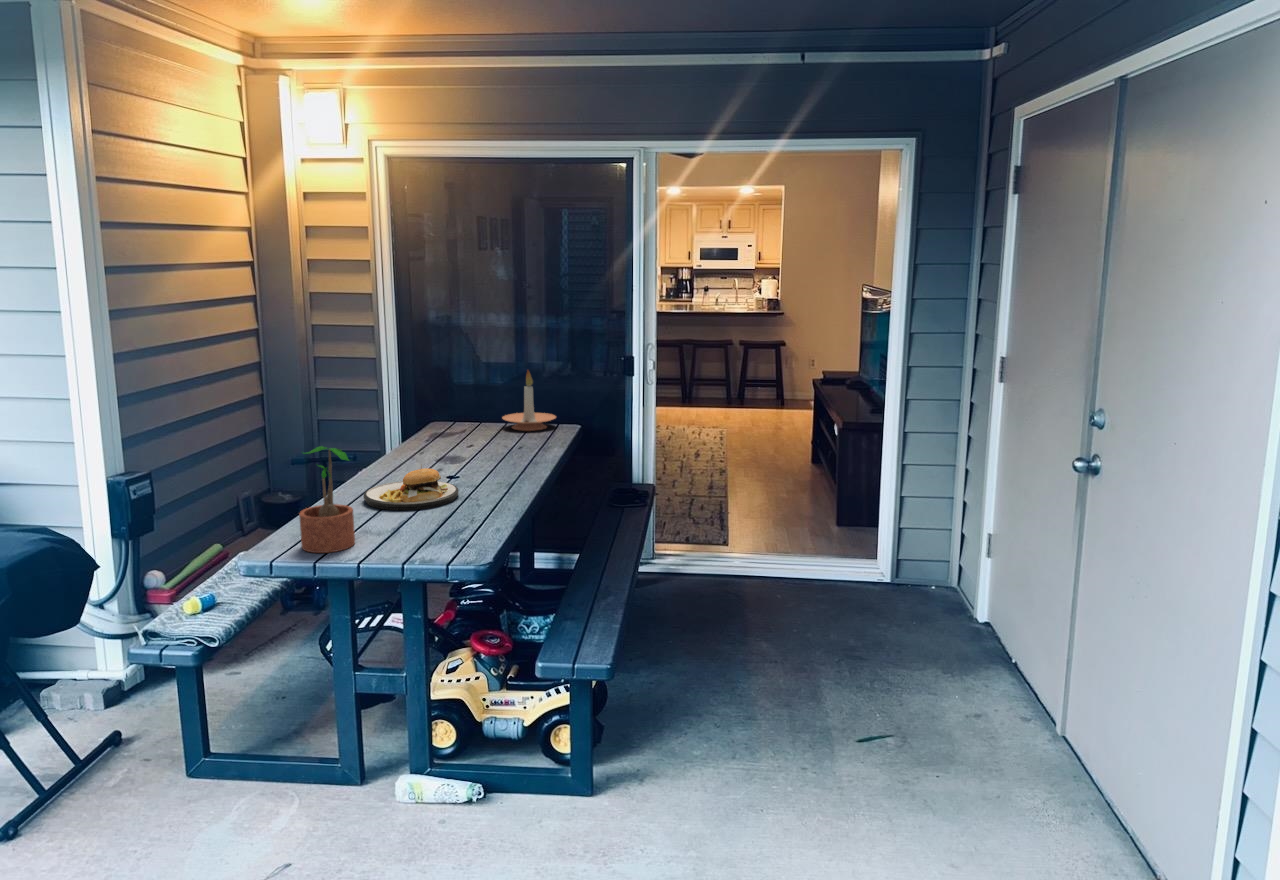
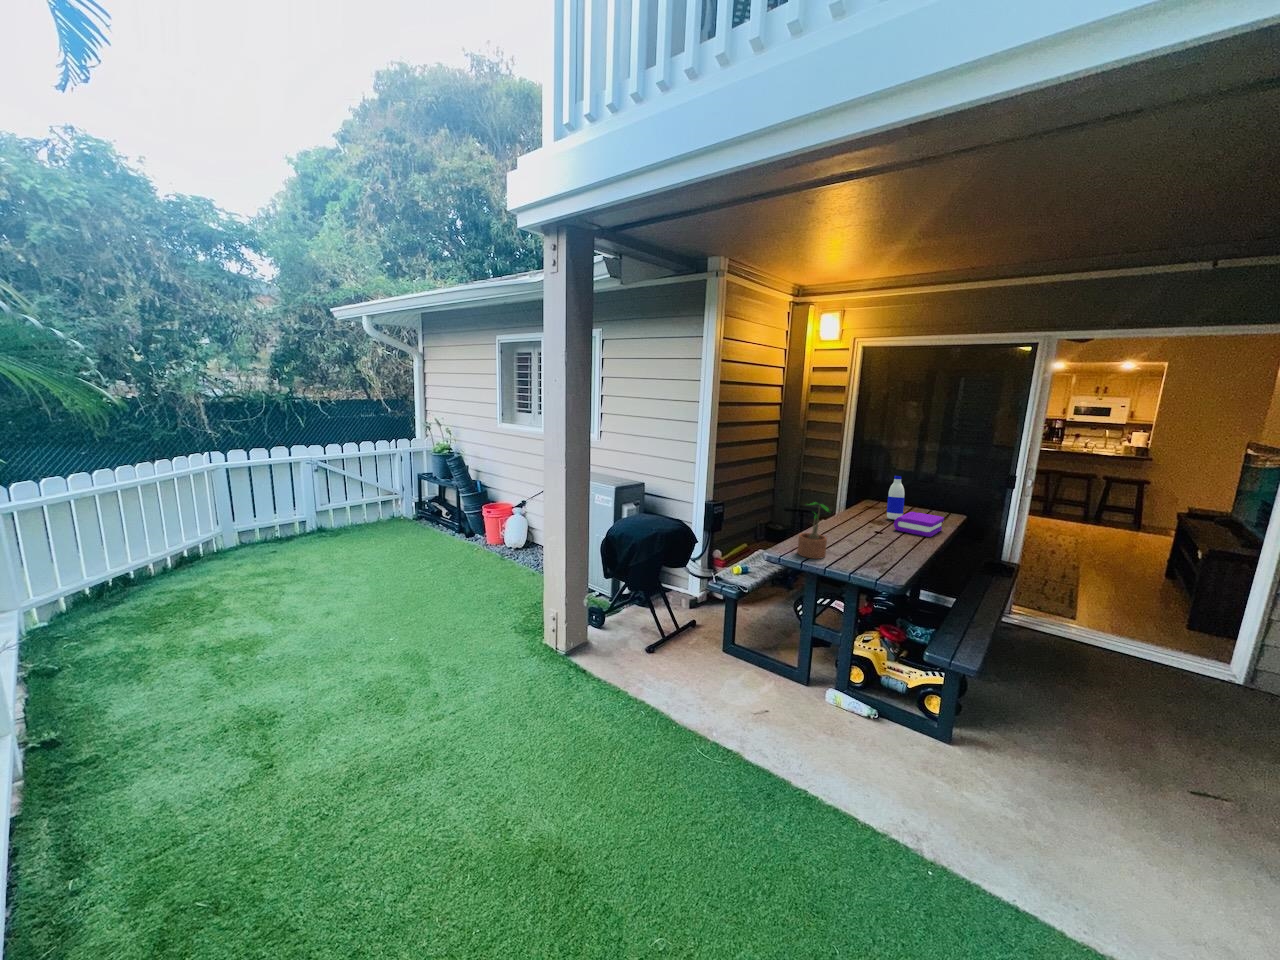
candle holder: present [502,371,556,431] -> none [913,476,951,514]
water bottle: none [459,376,486,451] -> present [887,476,905,520]
book: none [471,433,545,471] -> present [894,512,944,537]
plate: present [364,468,458,510] -> none [830,515,885,547]

